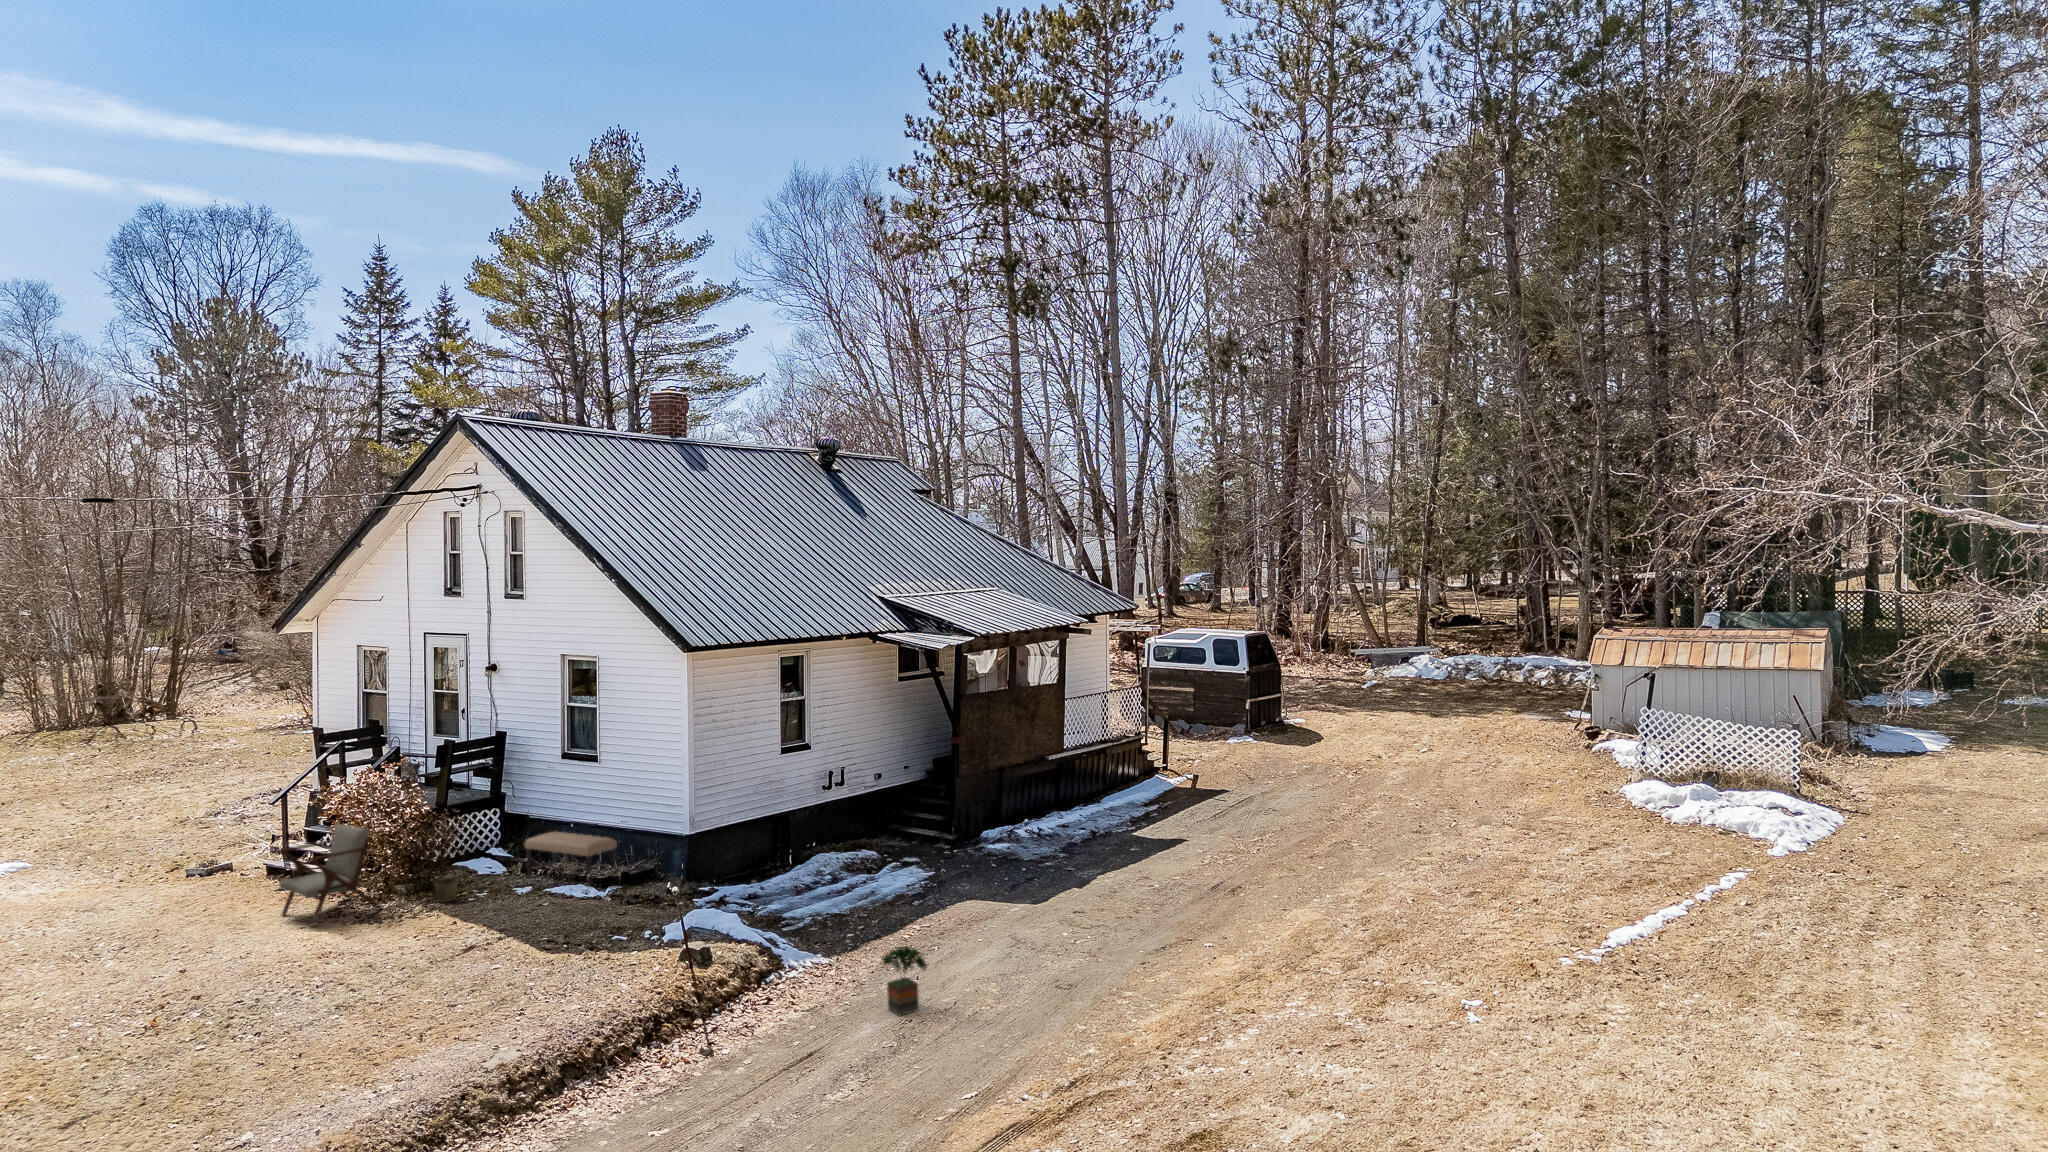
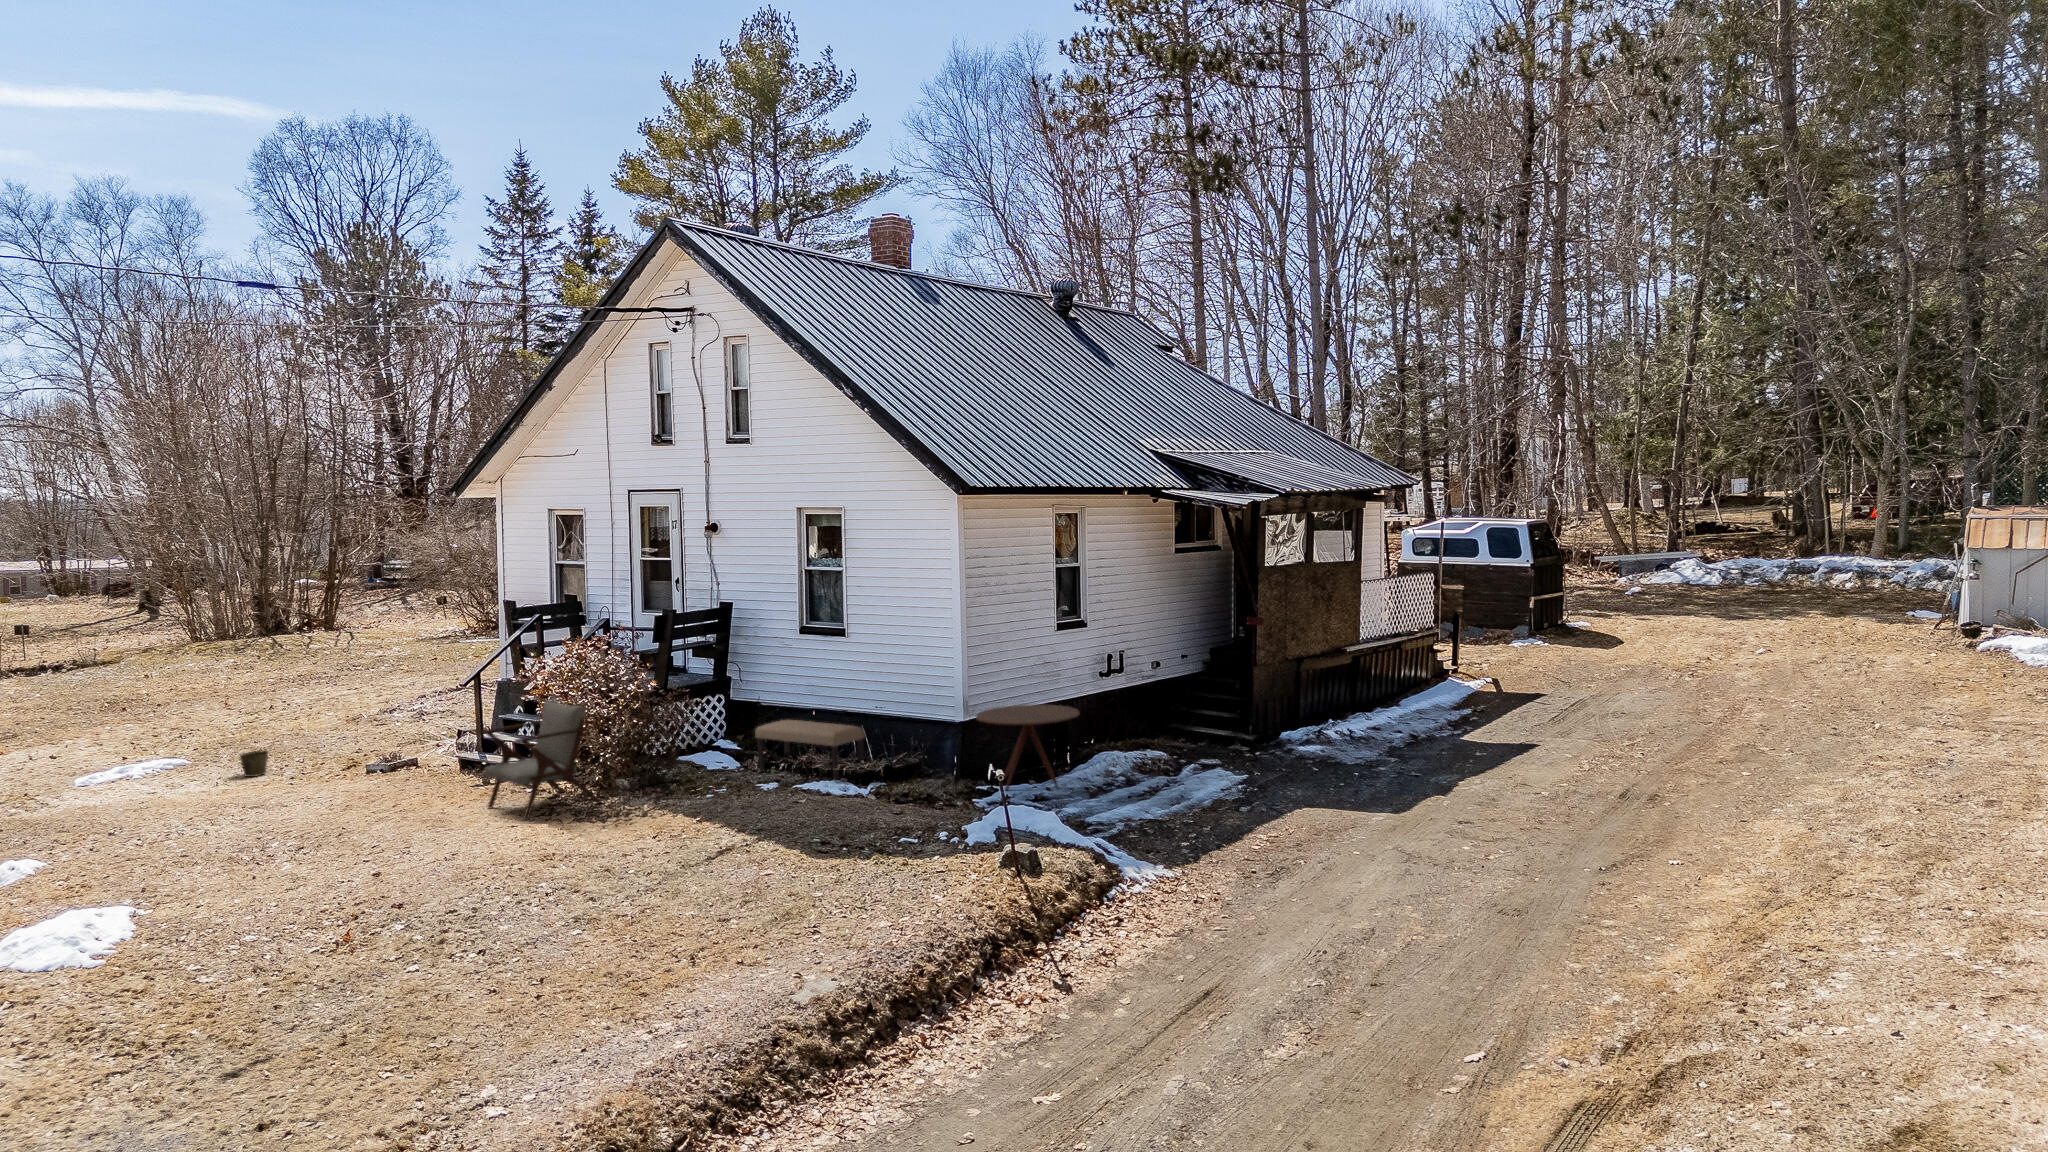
round table: present [74,696,121,726] -> present [976,704,1079,790]
bucket: present [434,877,458,902] -> present [240,750,268,777]
potted tree: present [882,946,927,1016] -> none [1286,852,1356,949]

